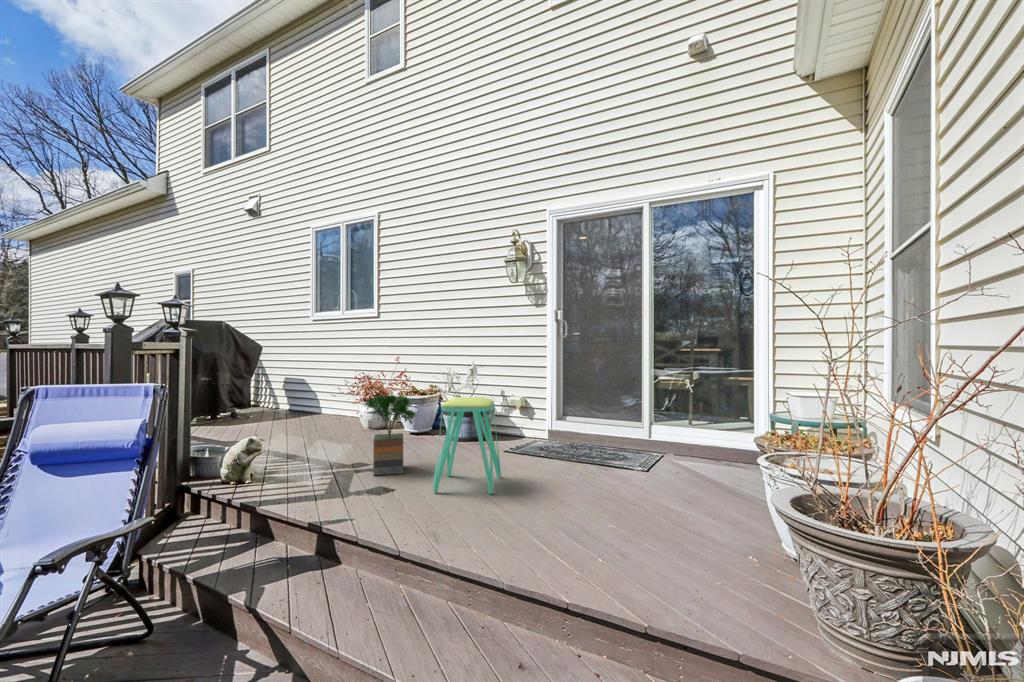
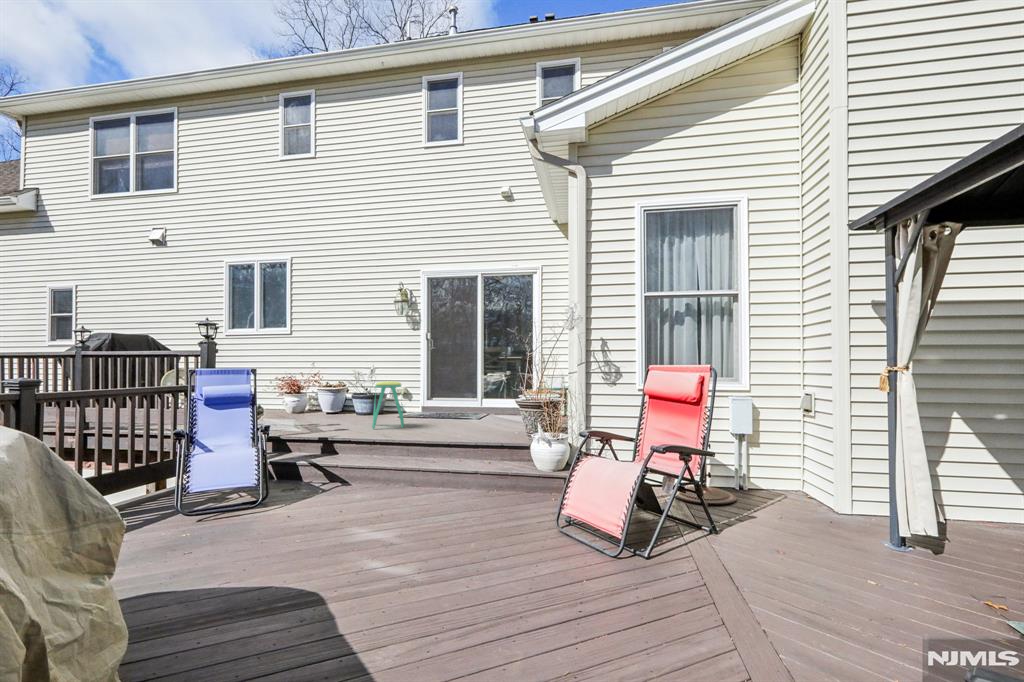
potted tree: present [365,394,416,475] -> none [322,381,355,427]

